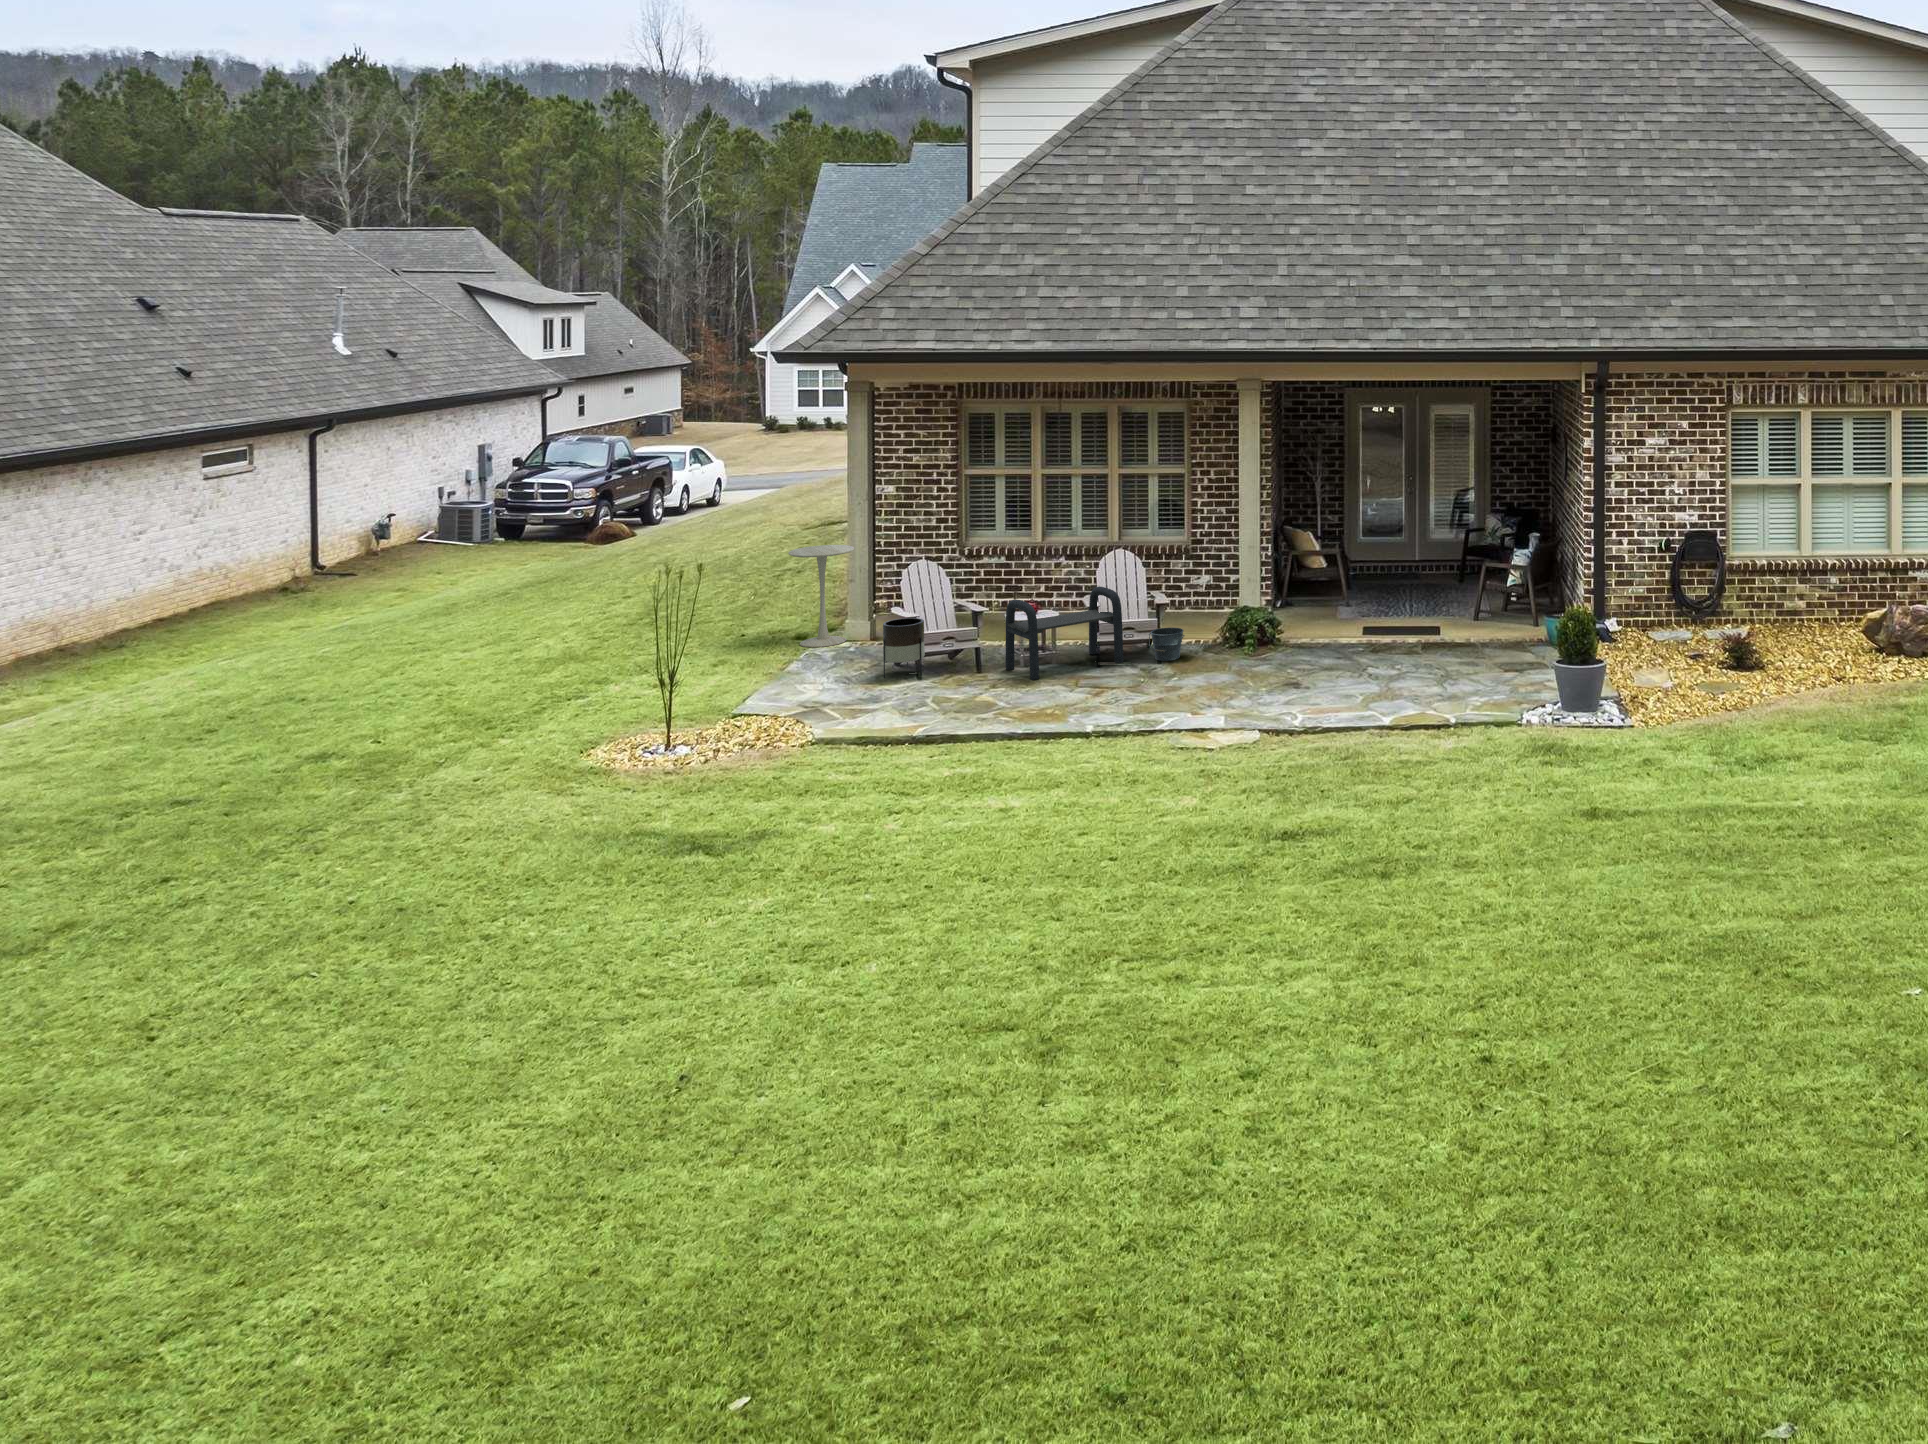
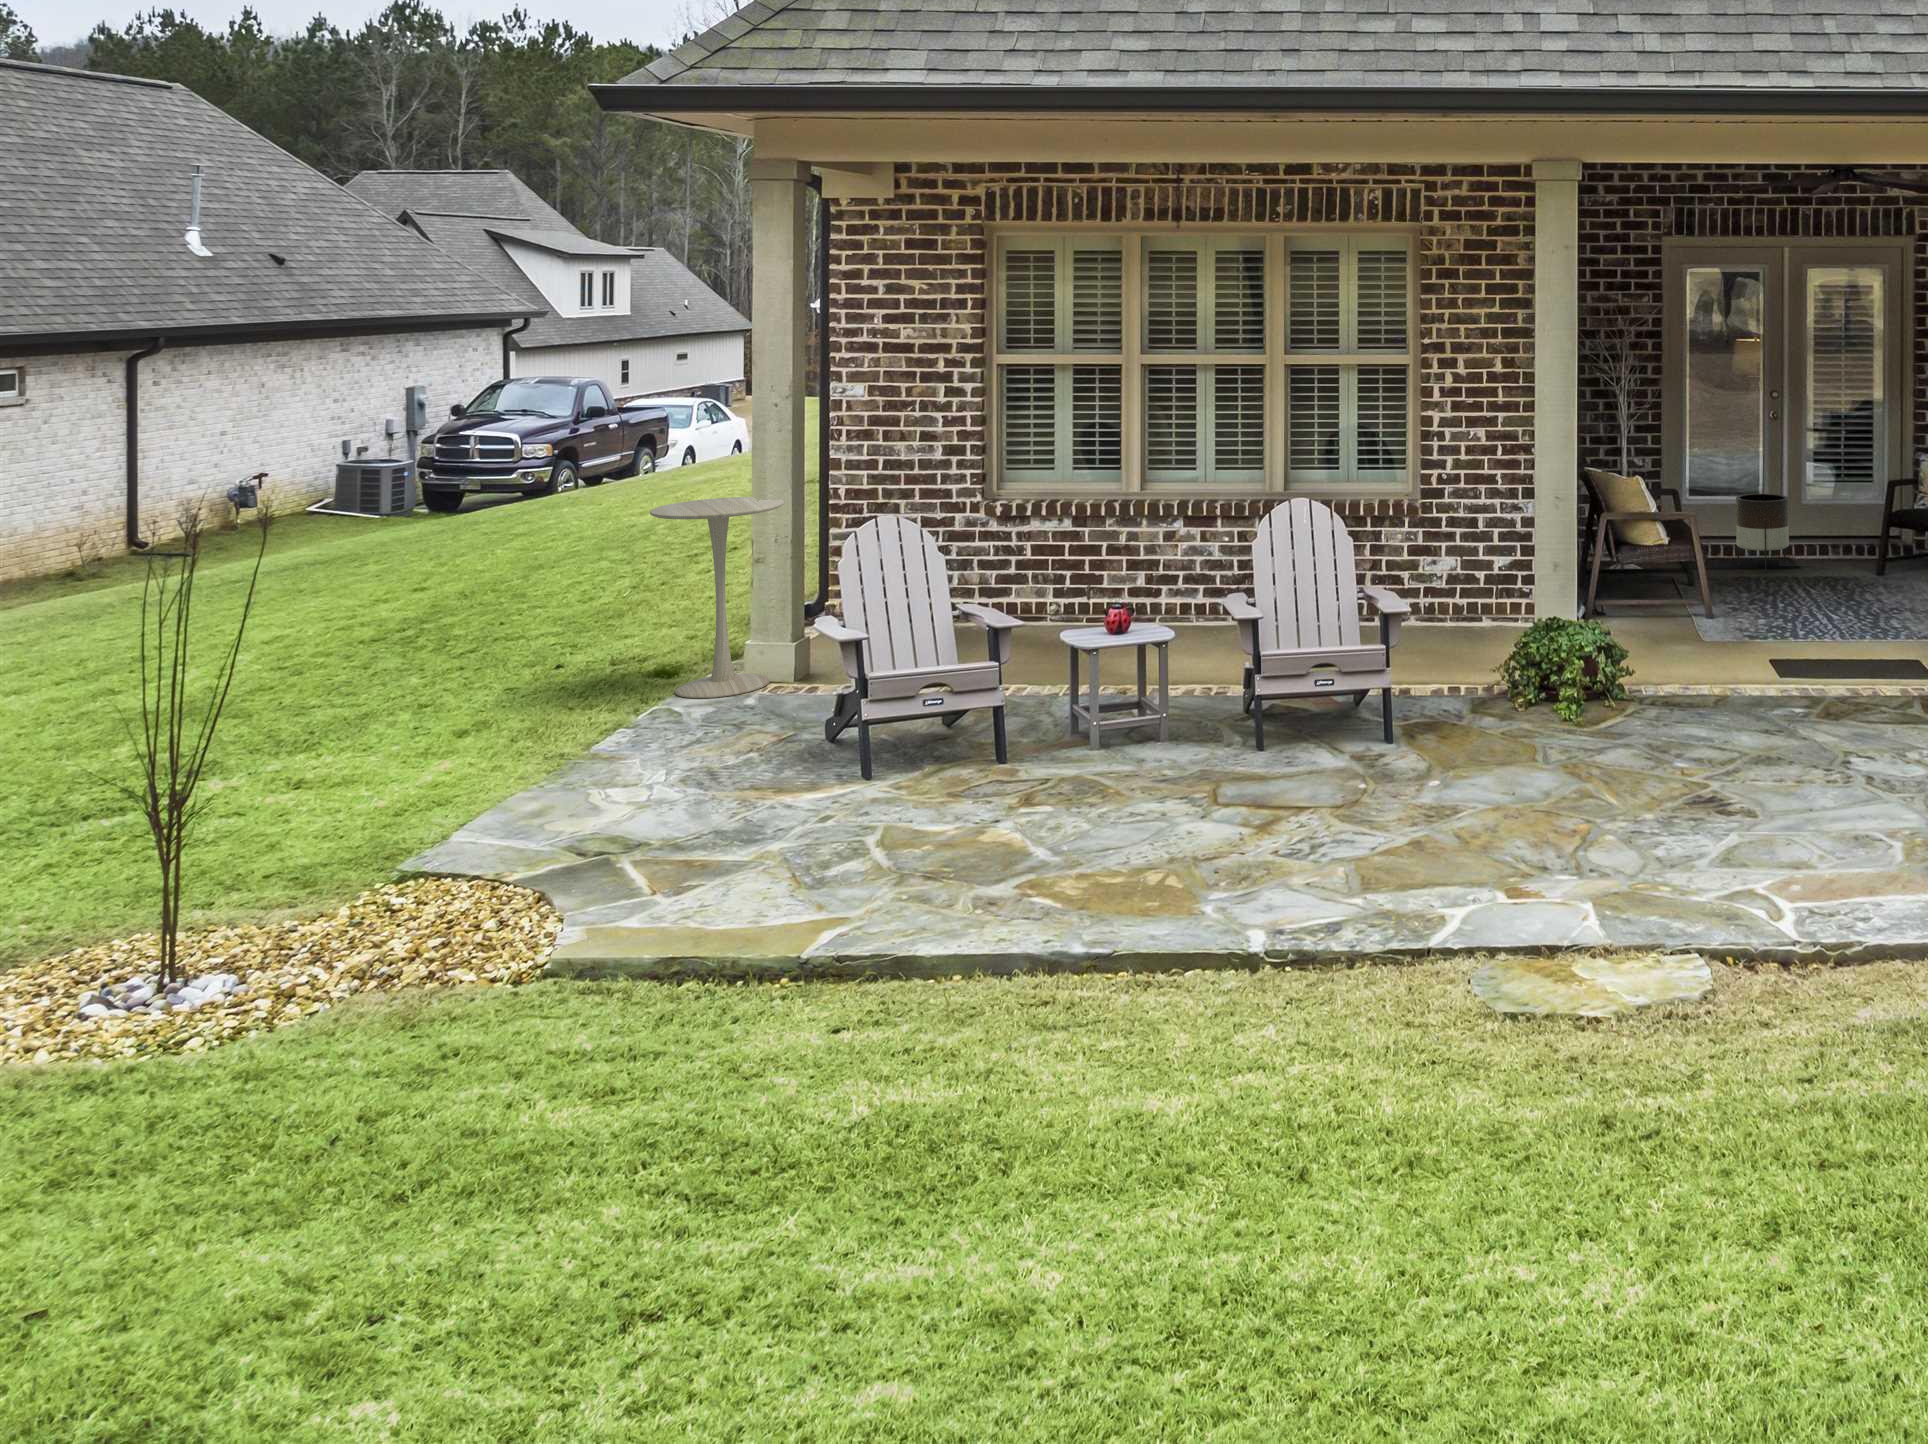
bench: present [1006,586,1123,680] -> none [1074,579,1324,787]
planter: present [883,618,925,678] -> present [1736,494,1789,573]
bucket: present [1149,628,1185,661] -> none [1374,666,1451,738]

